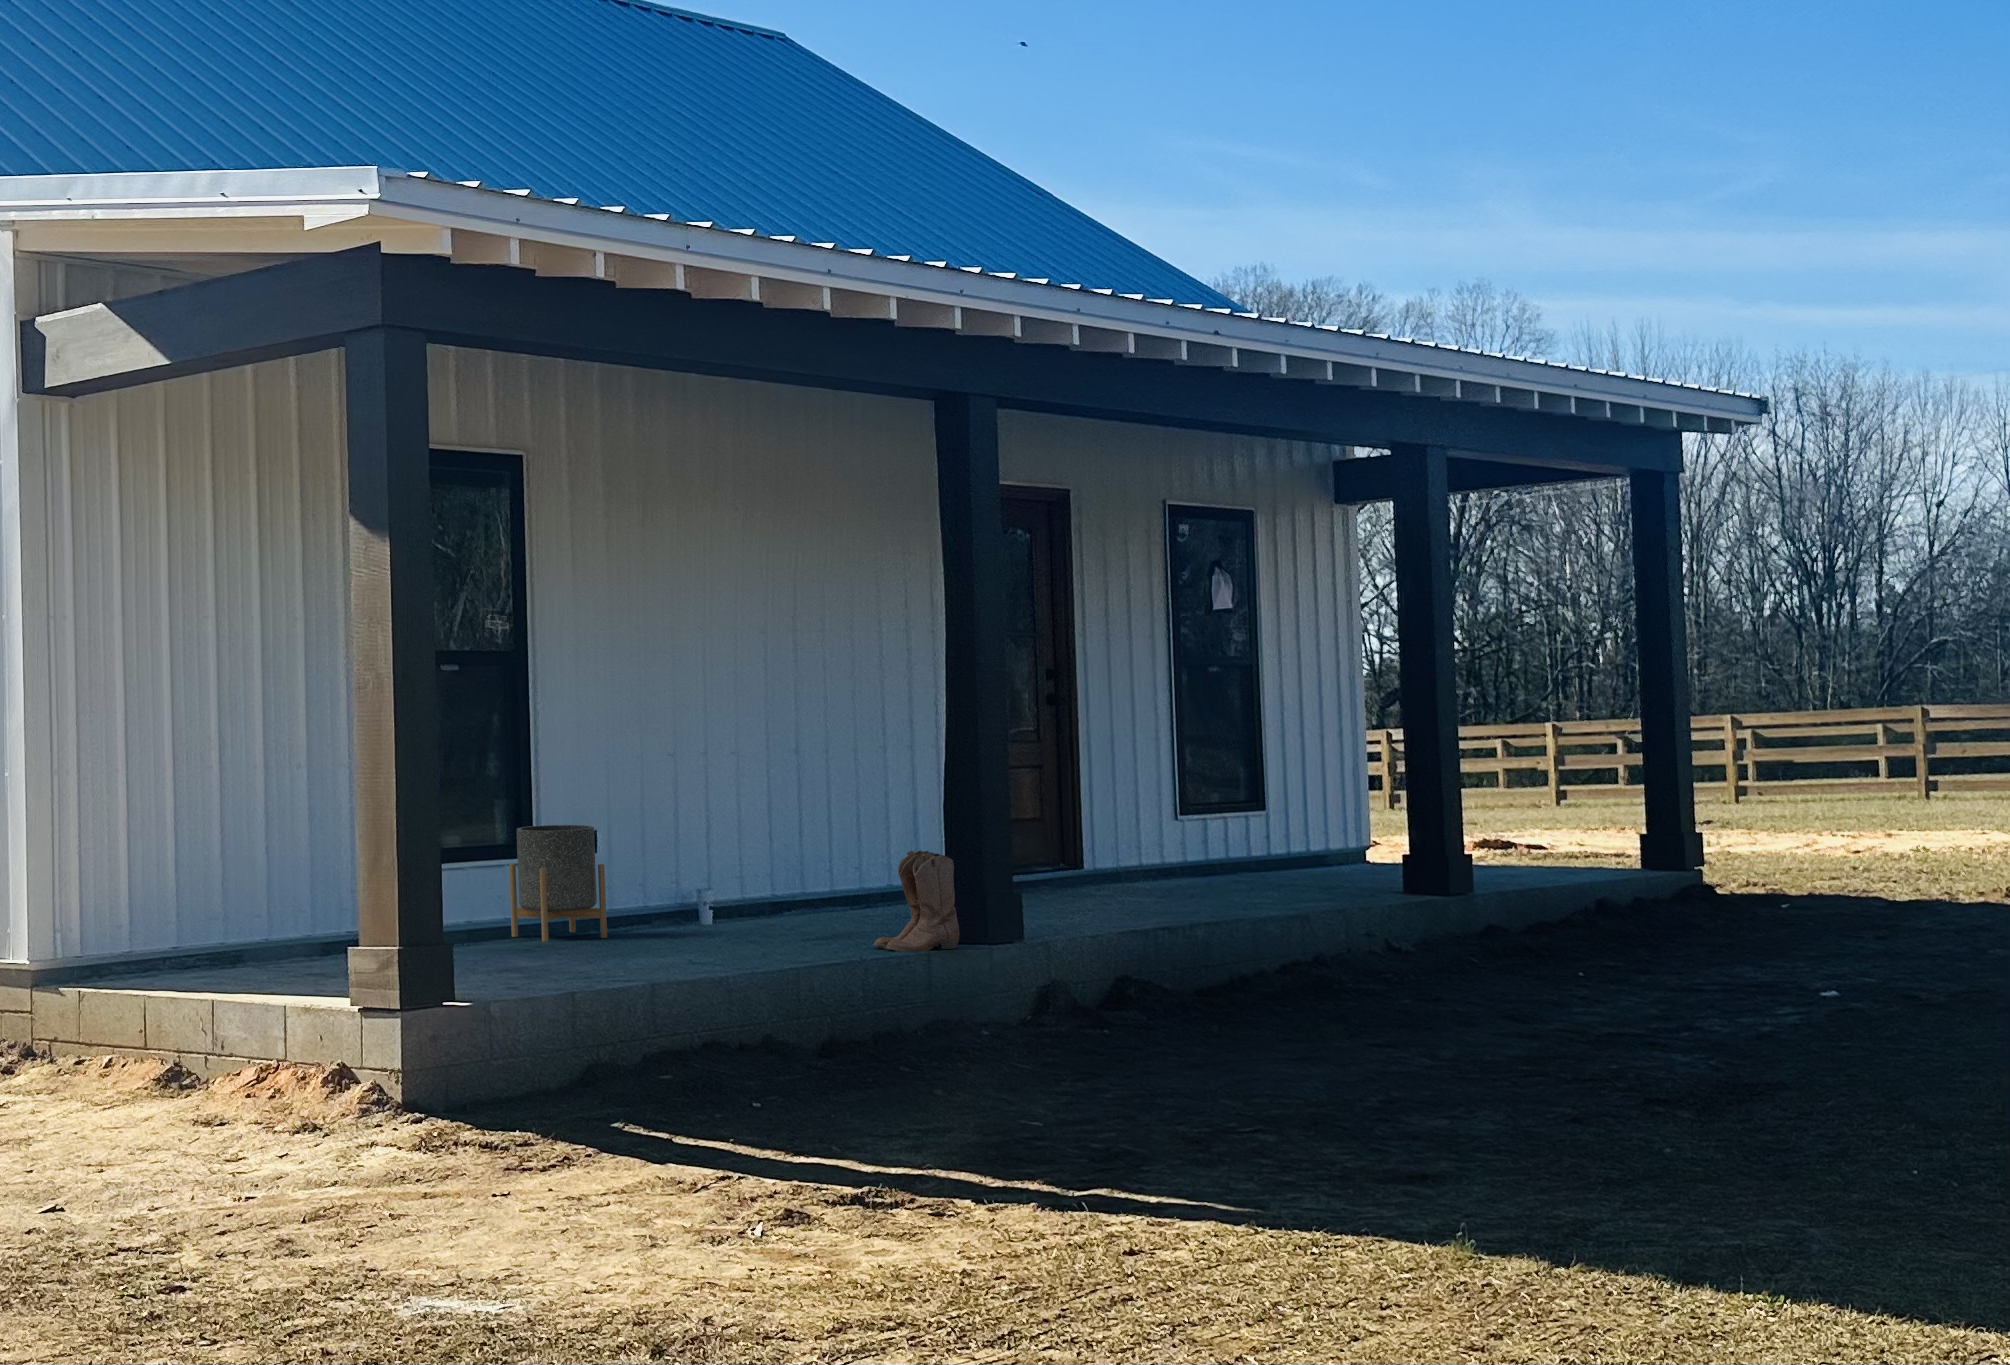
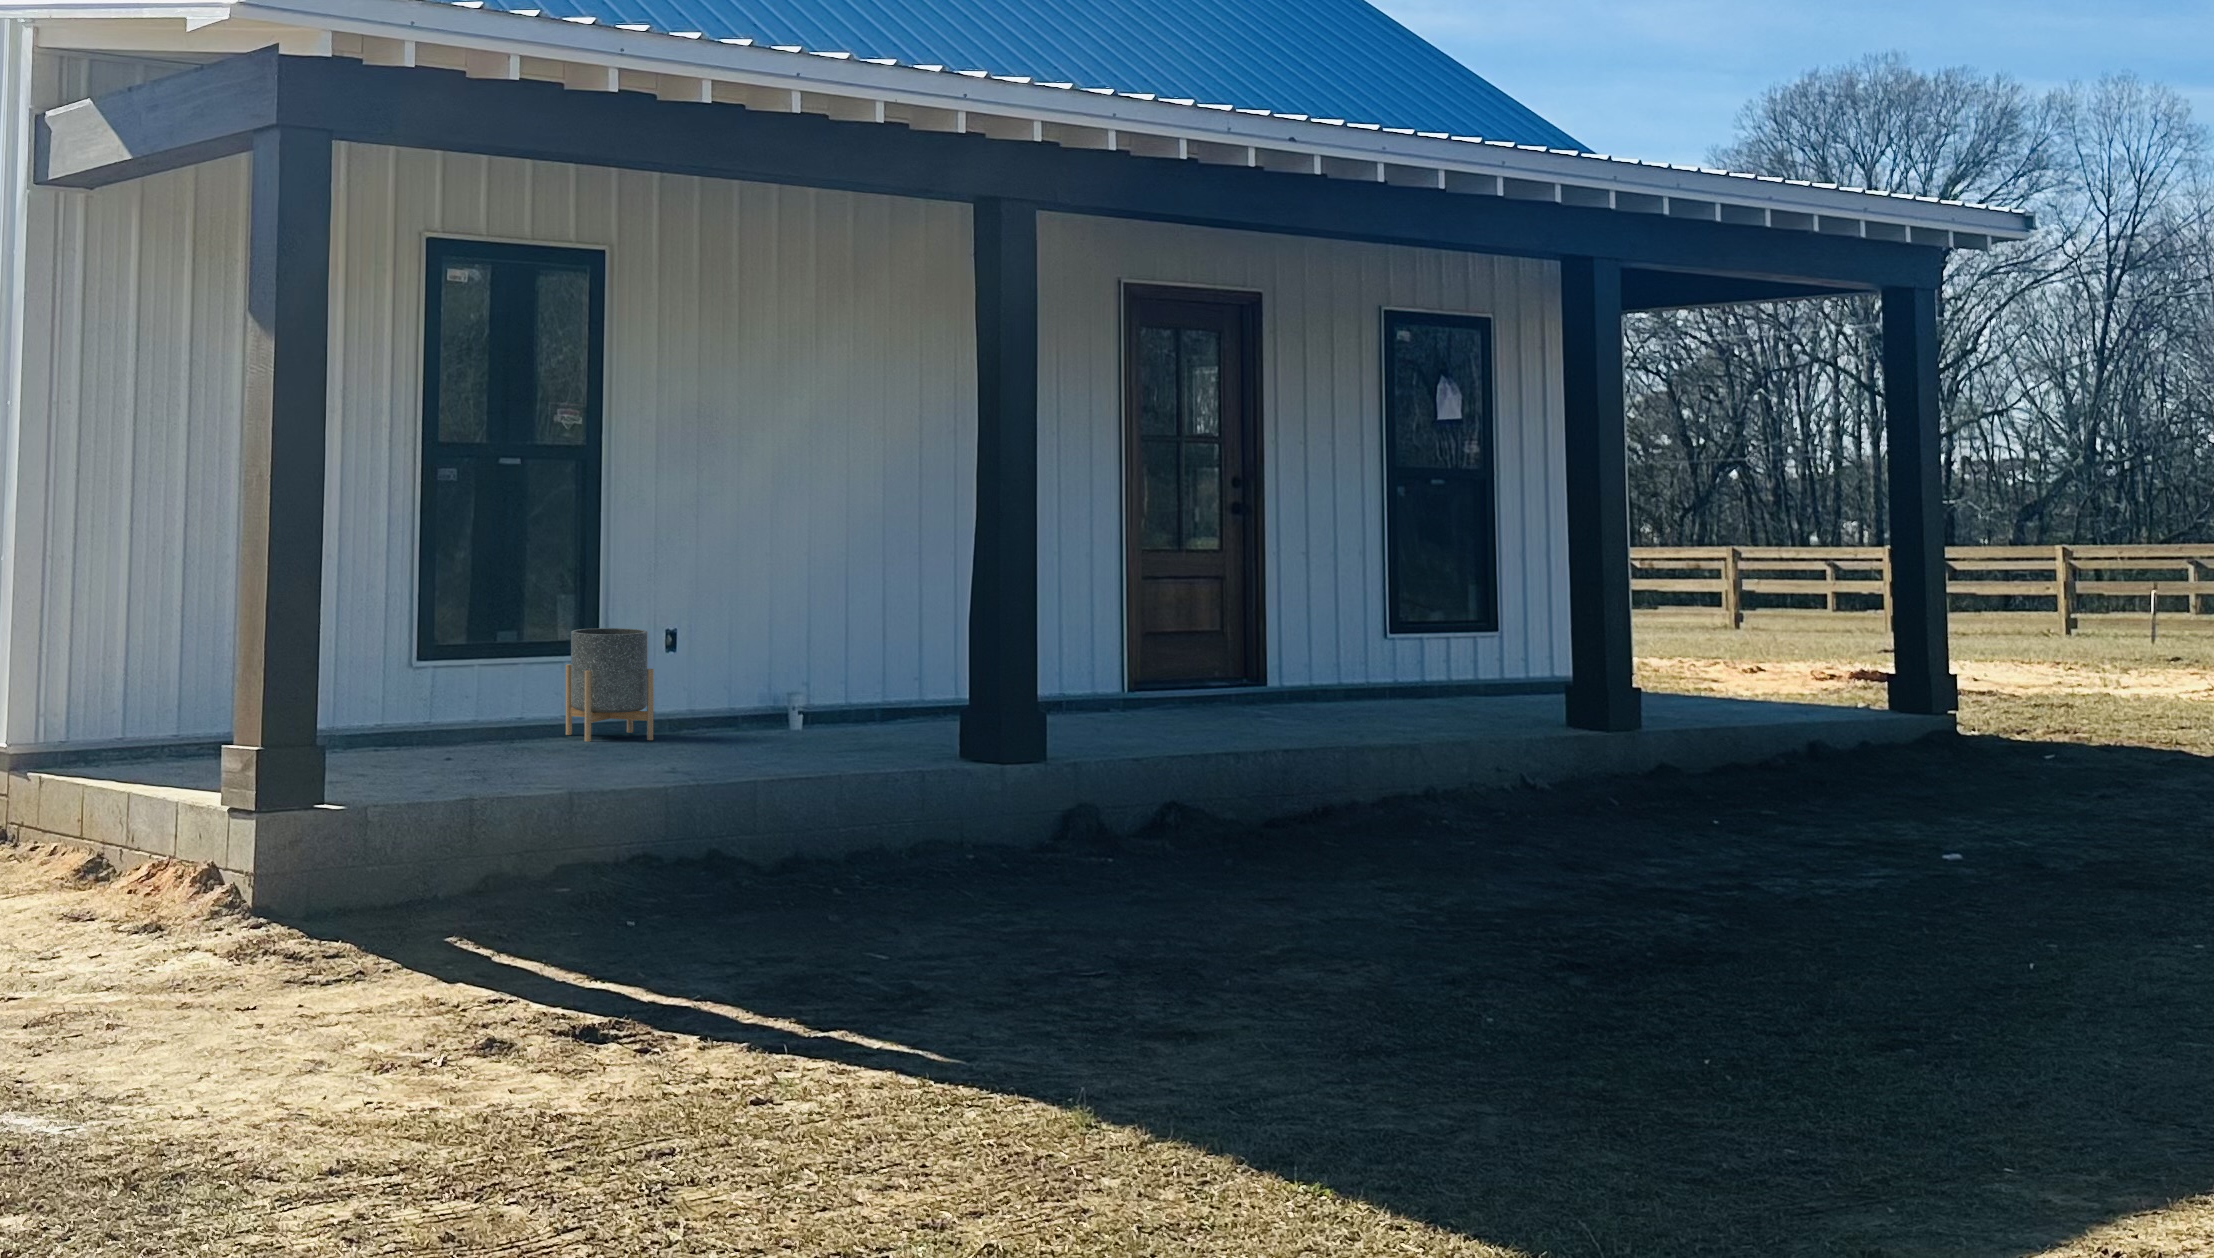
boots: present [874,850,959,952] -> none [883,669,970,771]

